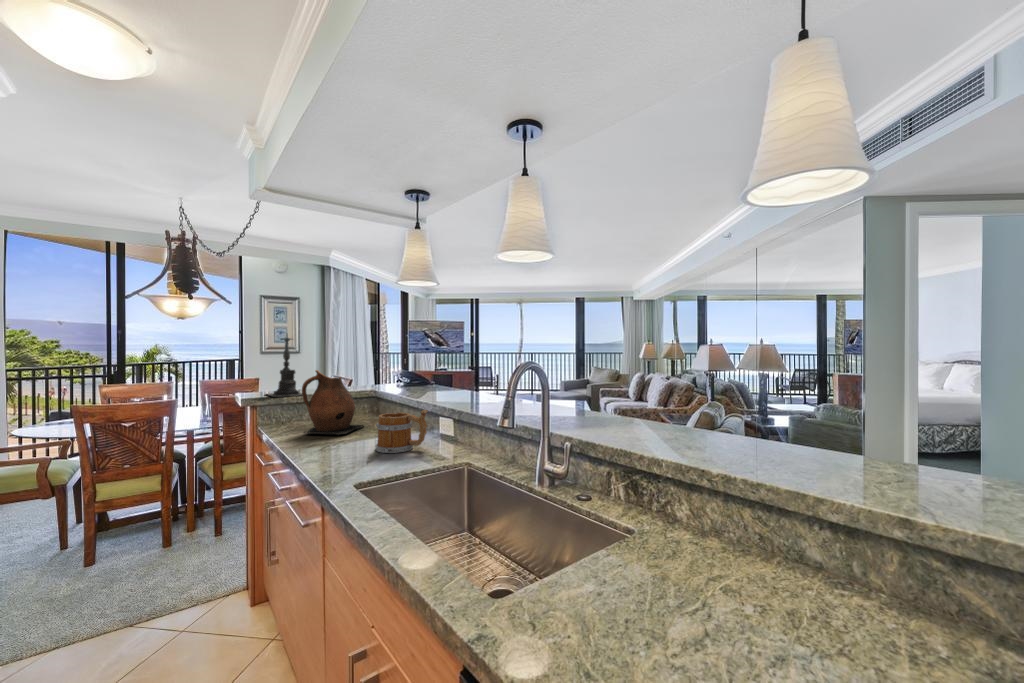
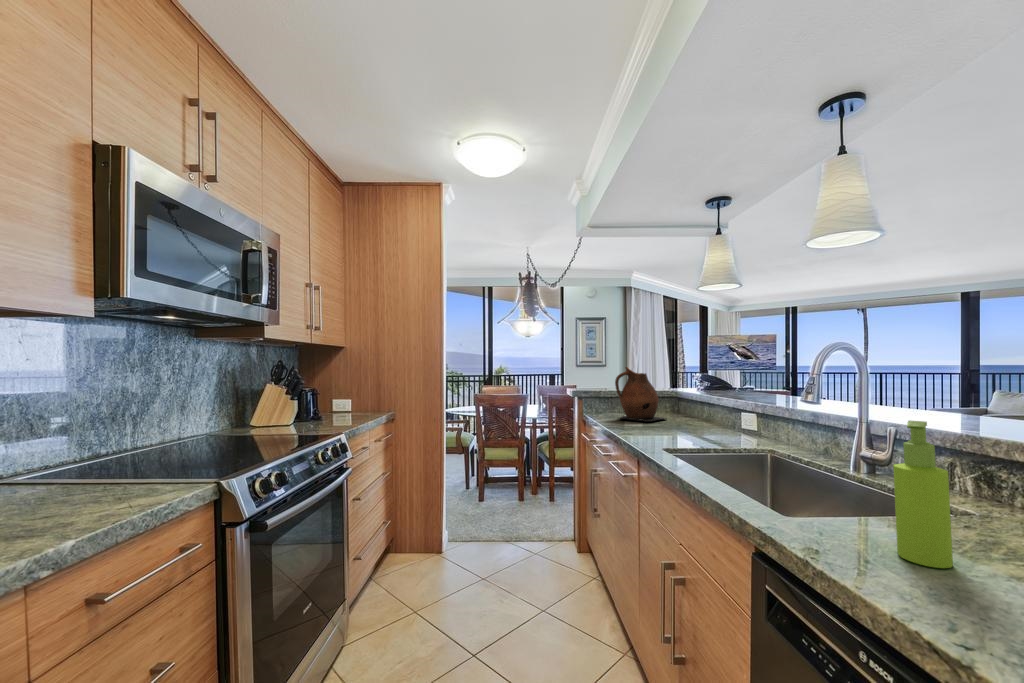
candle holder: present [266,337,302,397] -> none [586,337,618,391]
mug: present [375,410,428,453] -> none [677,400,728,436]
soap dispenser: none [604,483,648,644] -> present [893,420,953,568]

